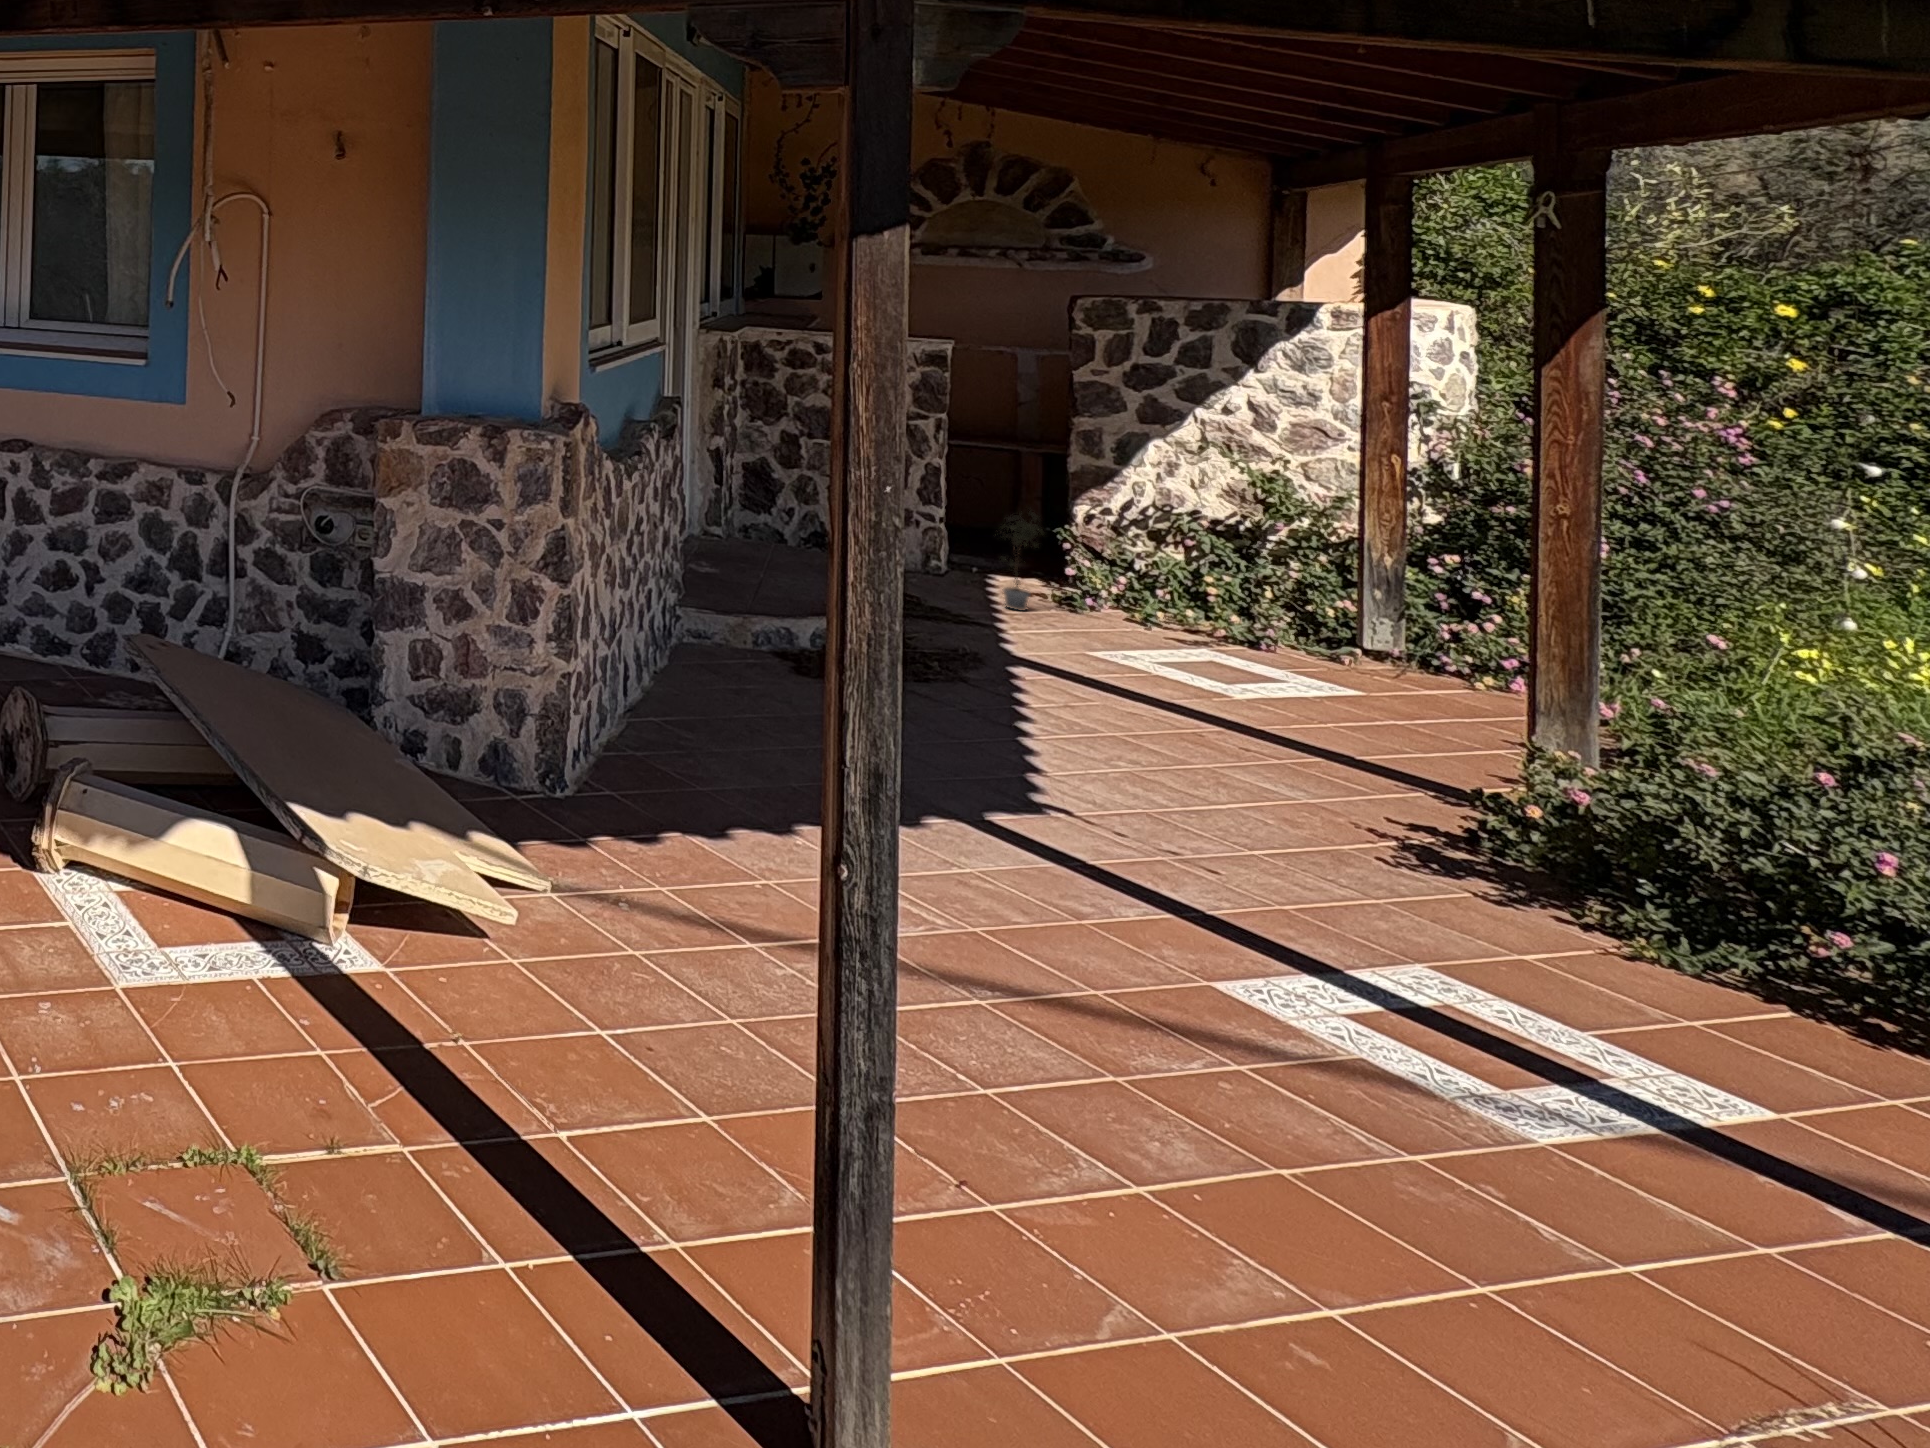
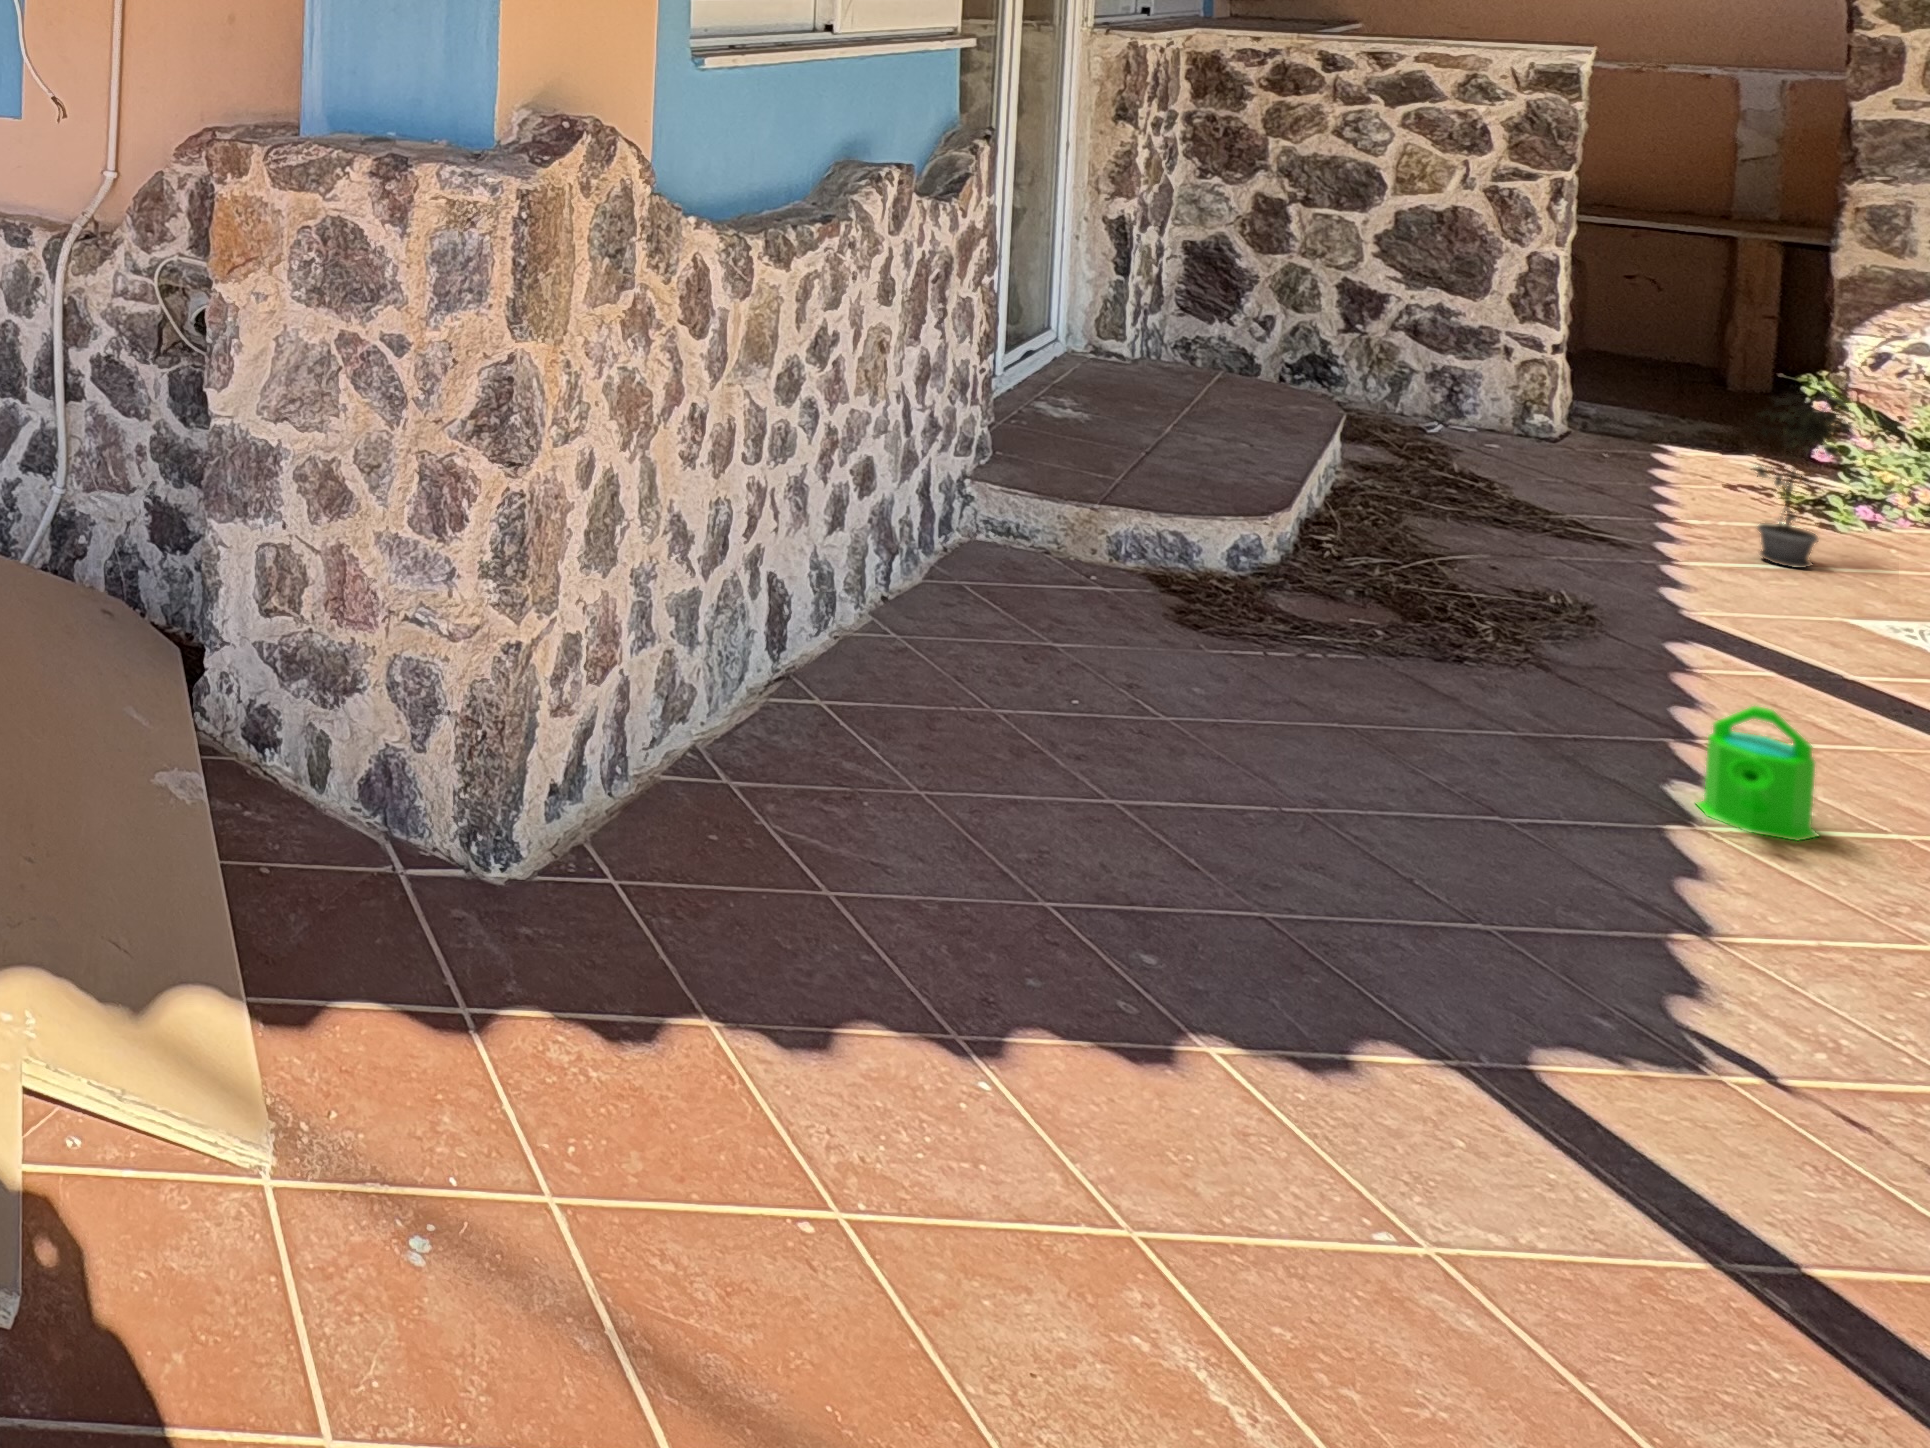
watering can: none [1024,668,1077,732] -> present [1697,706,1818,841]

